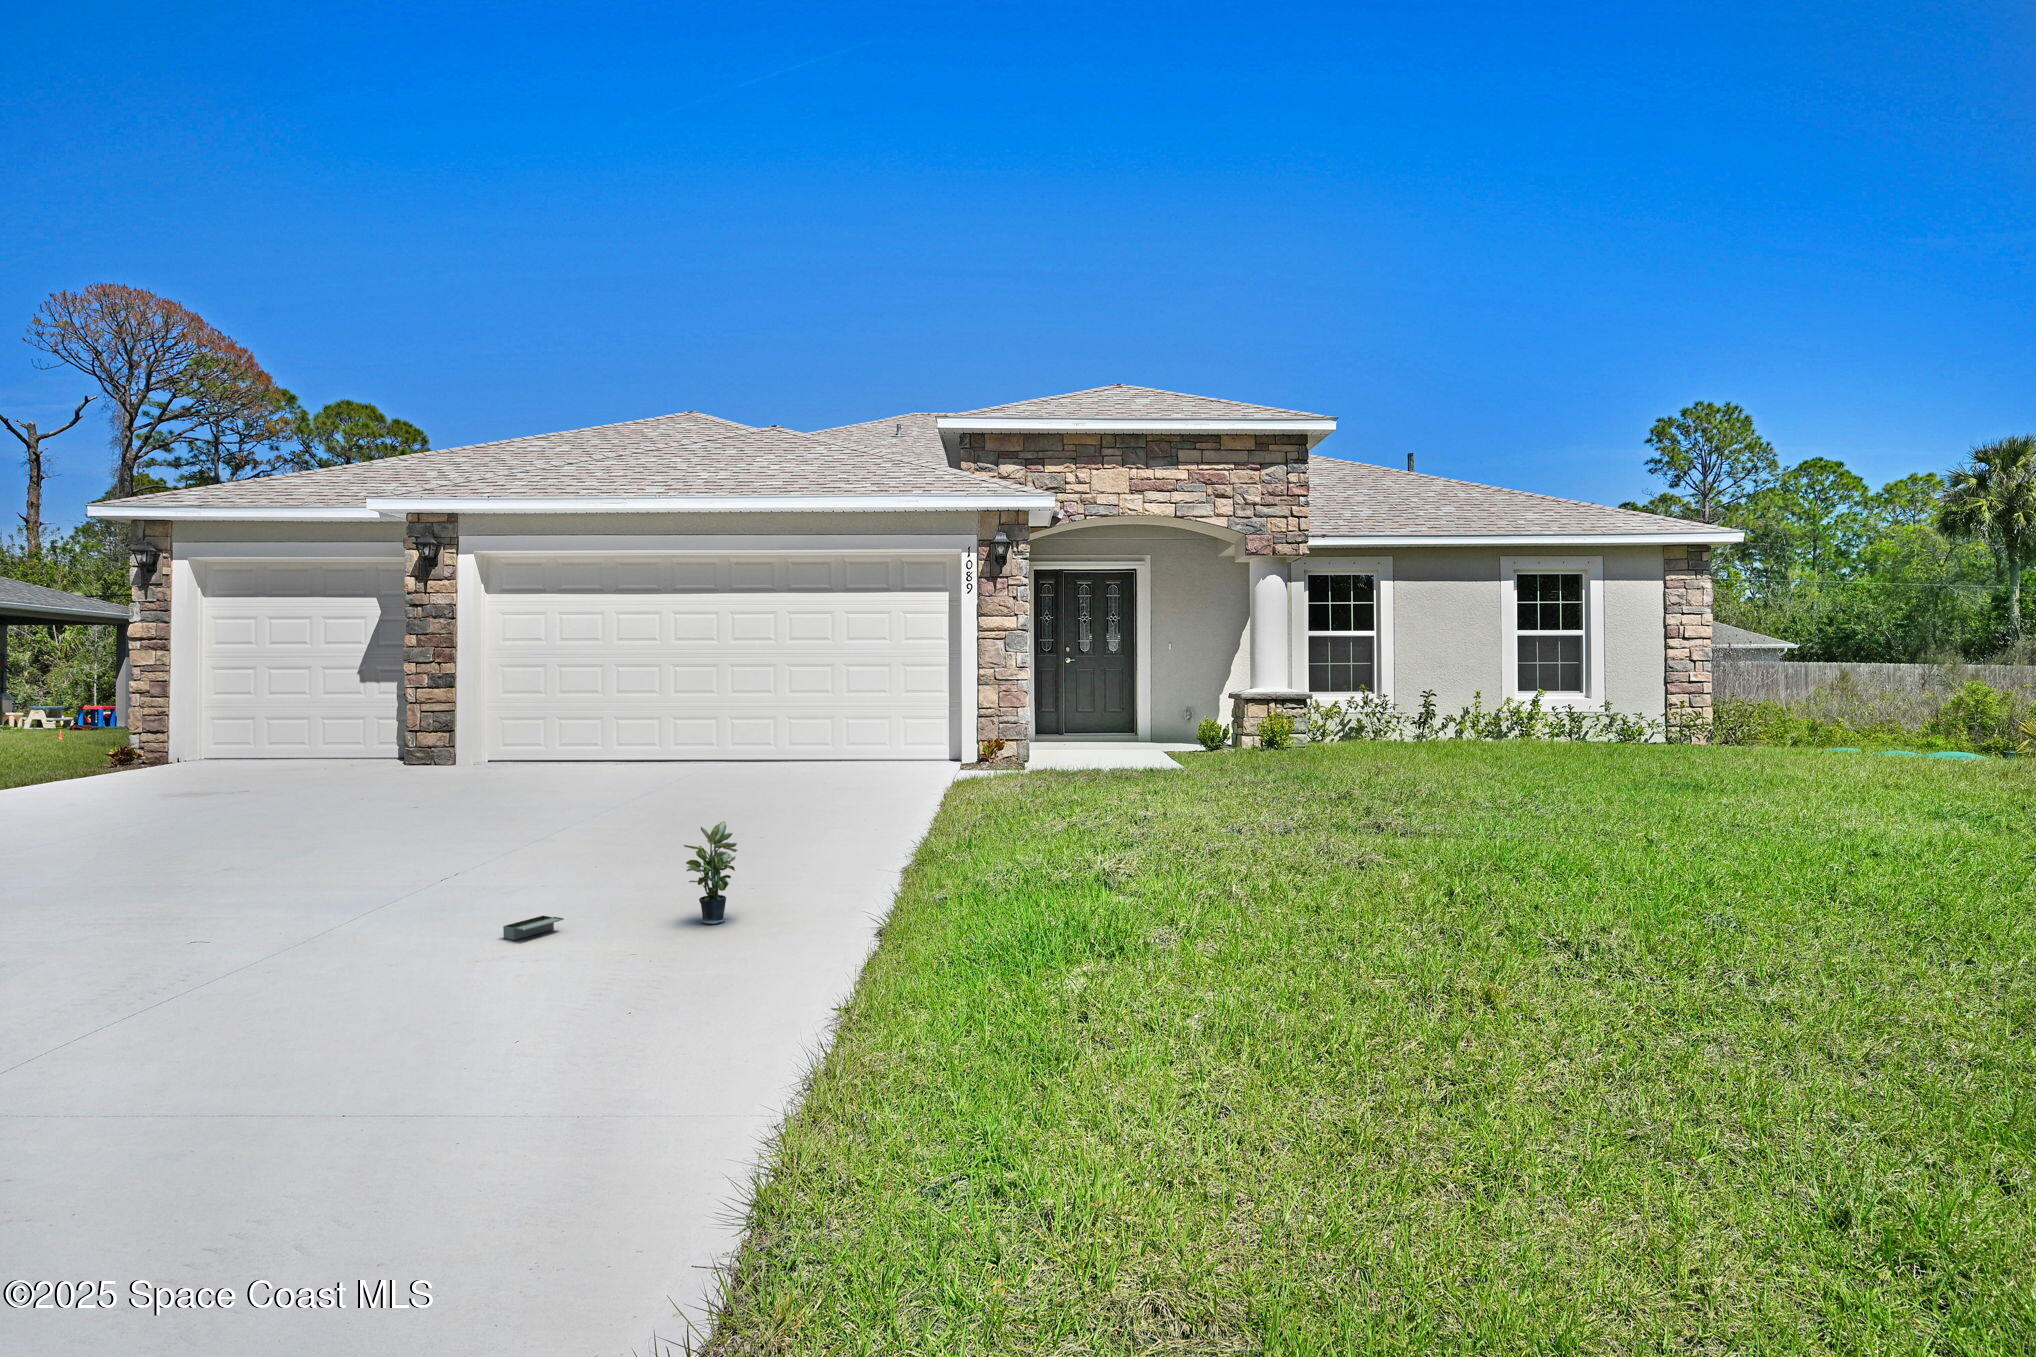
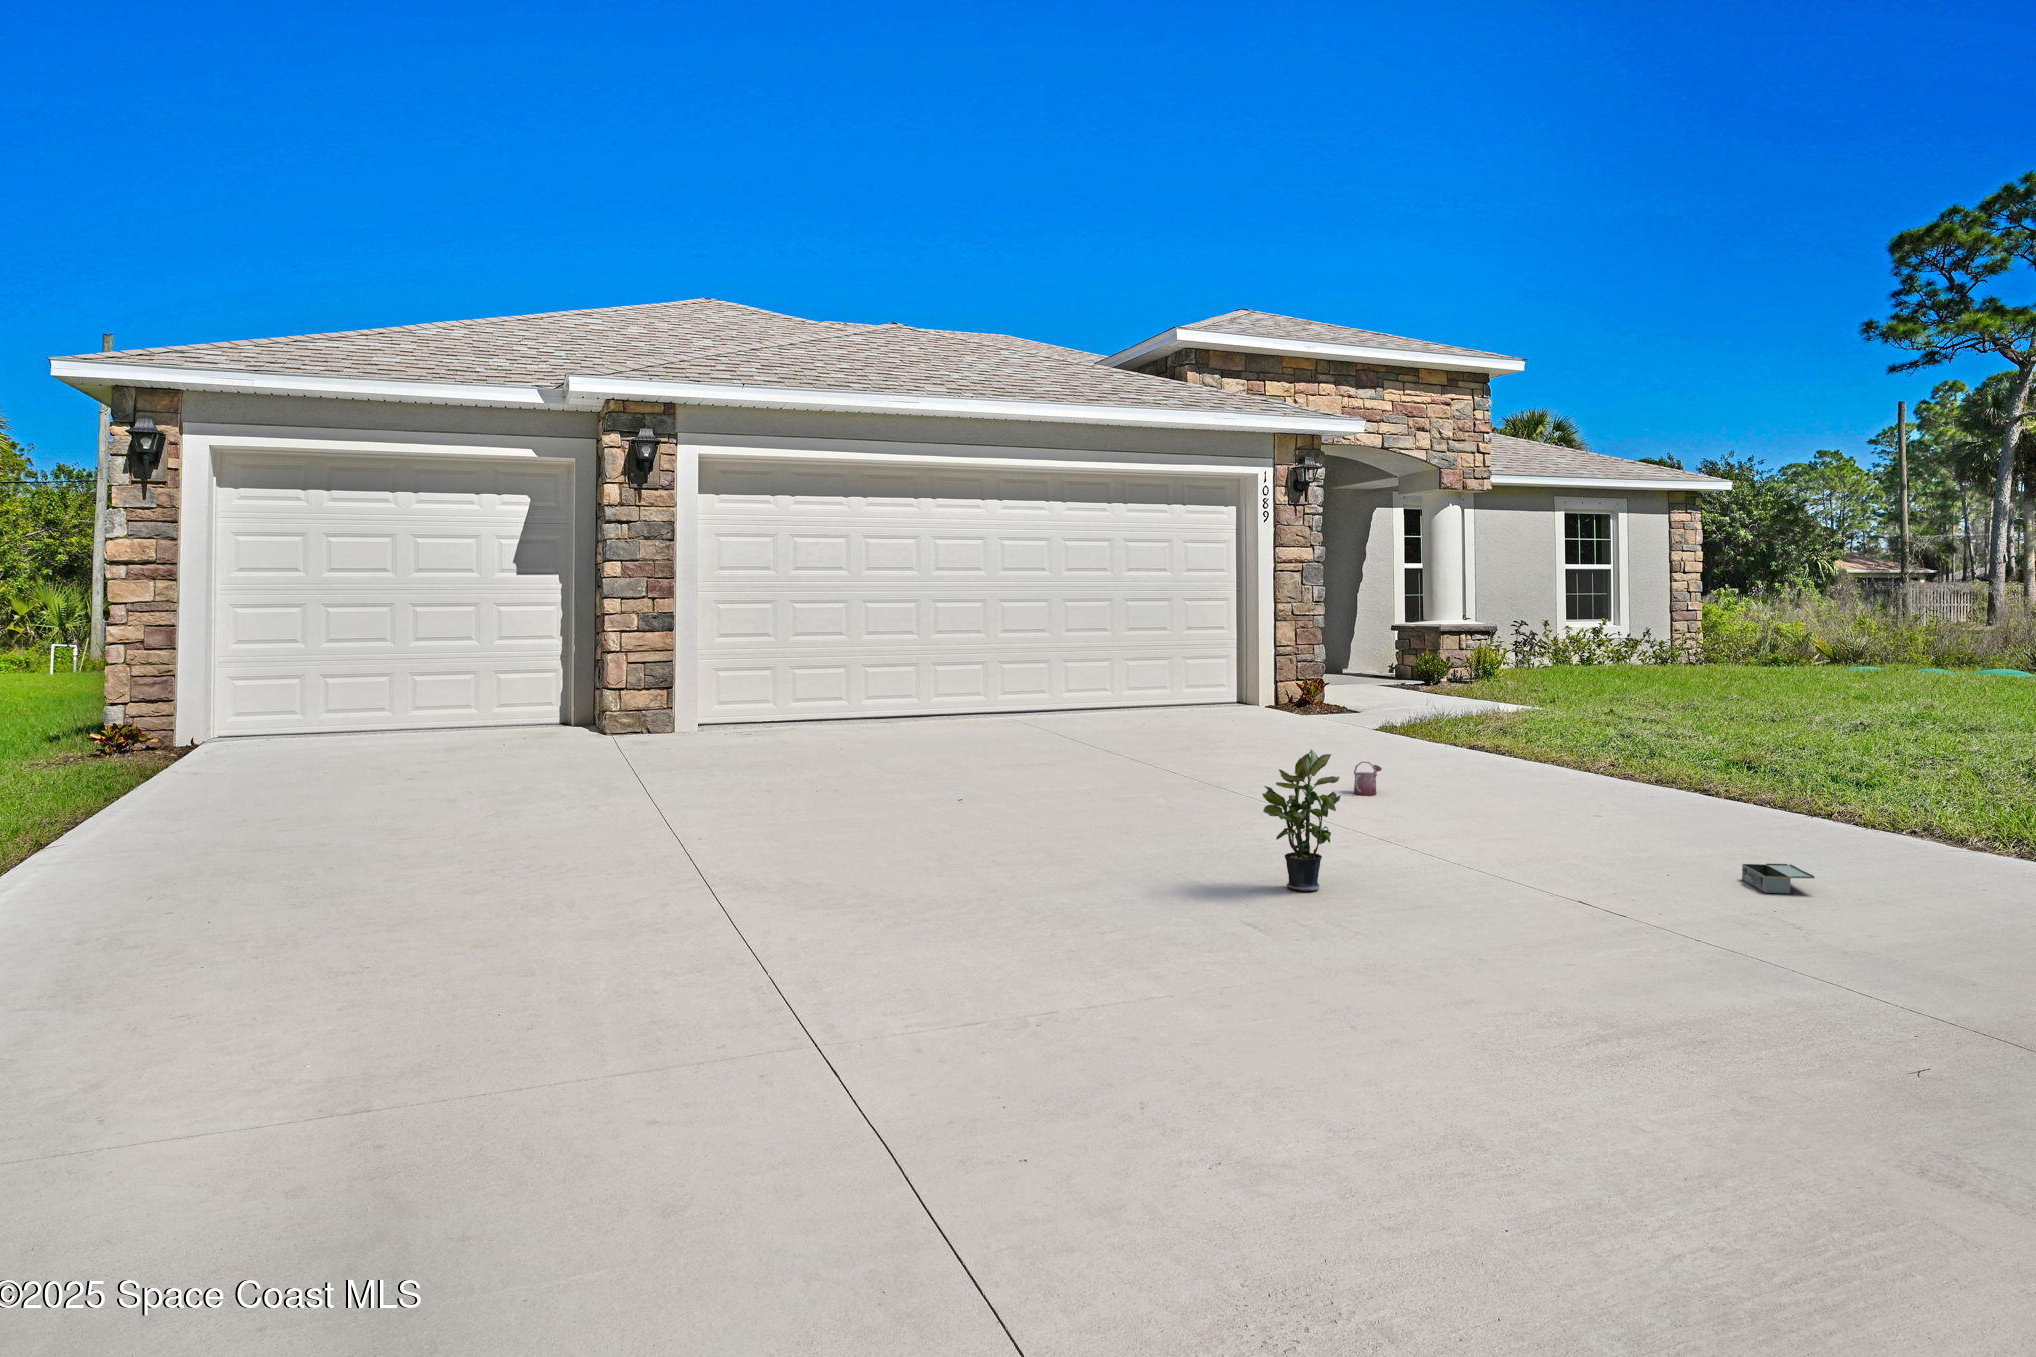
watering can: none [627,813,667,840] -> present [1354,761,1382,795]
potted plant: present [684,821,737,924] -> present [1262,750,1341,891]

